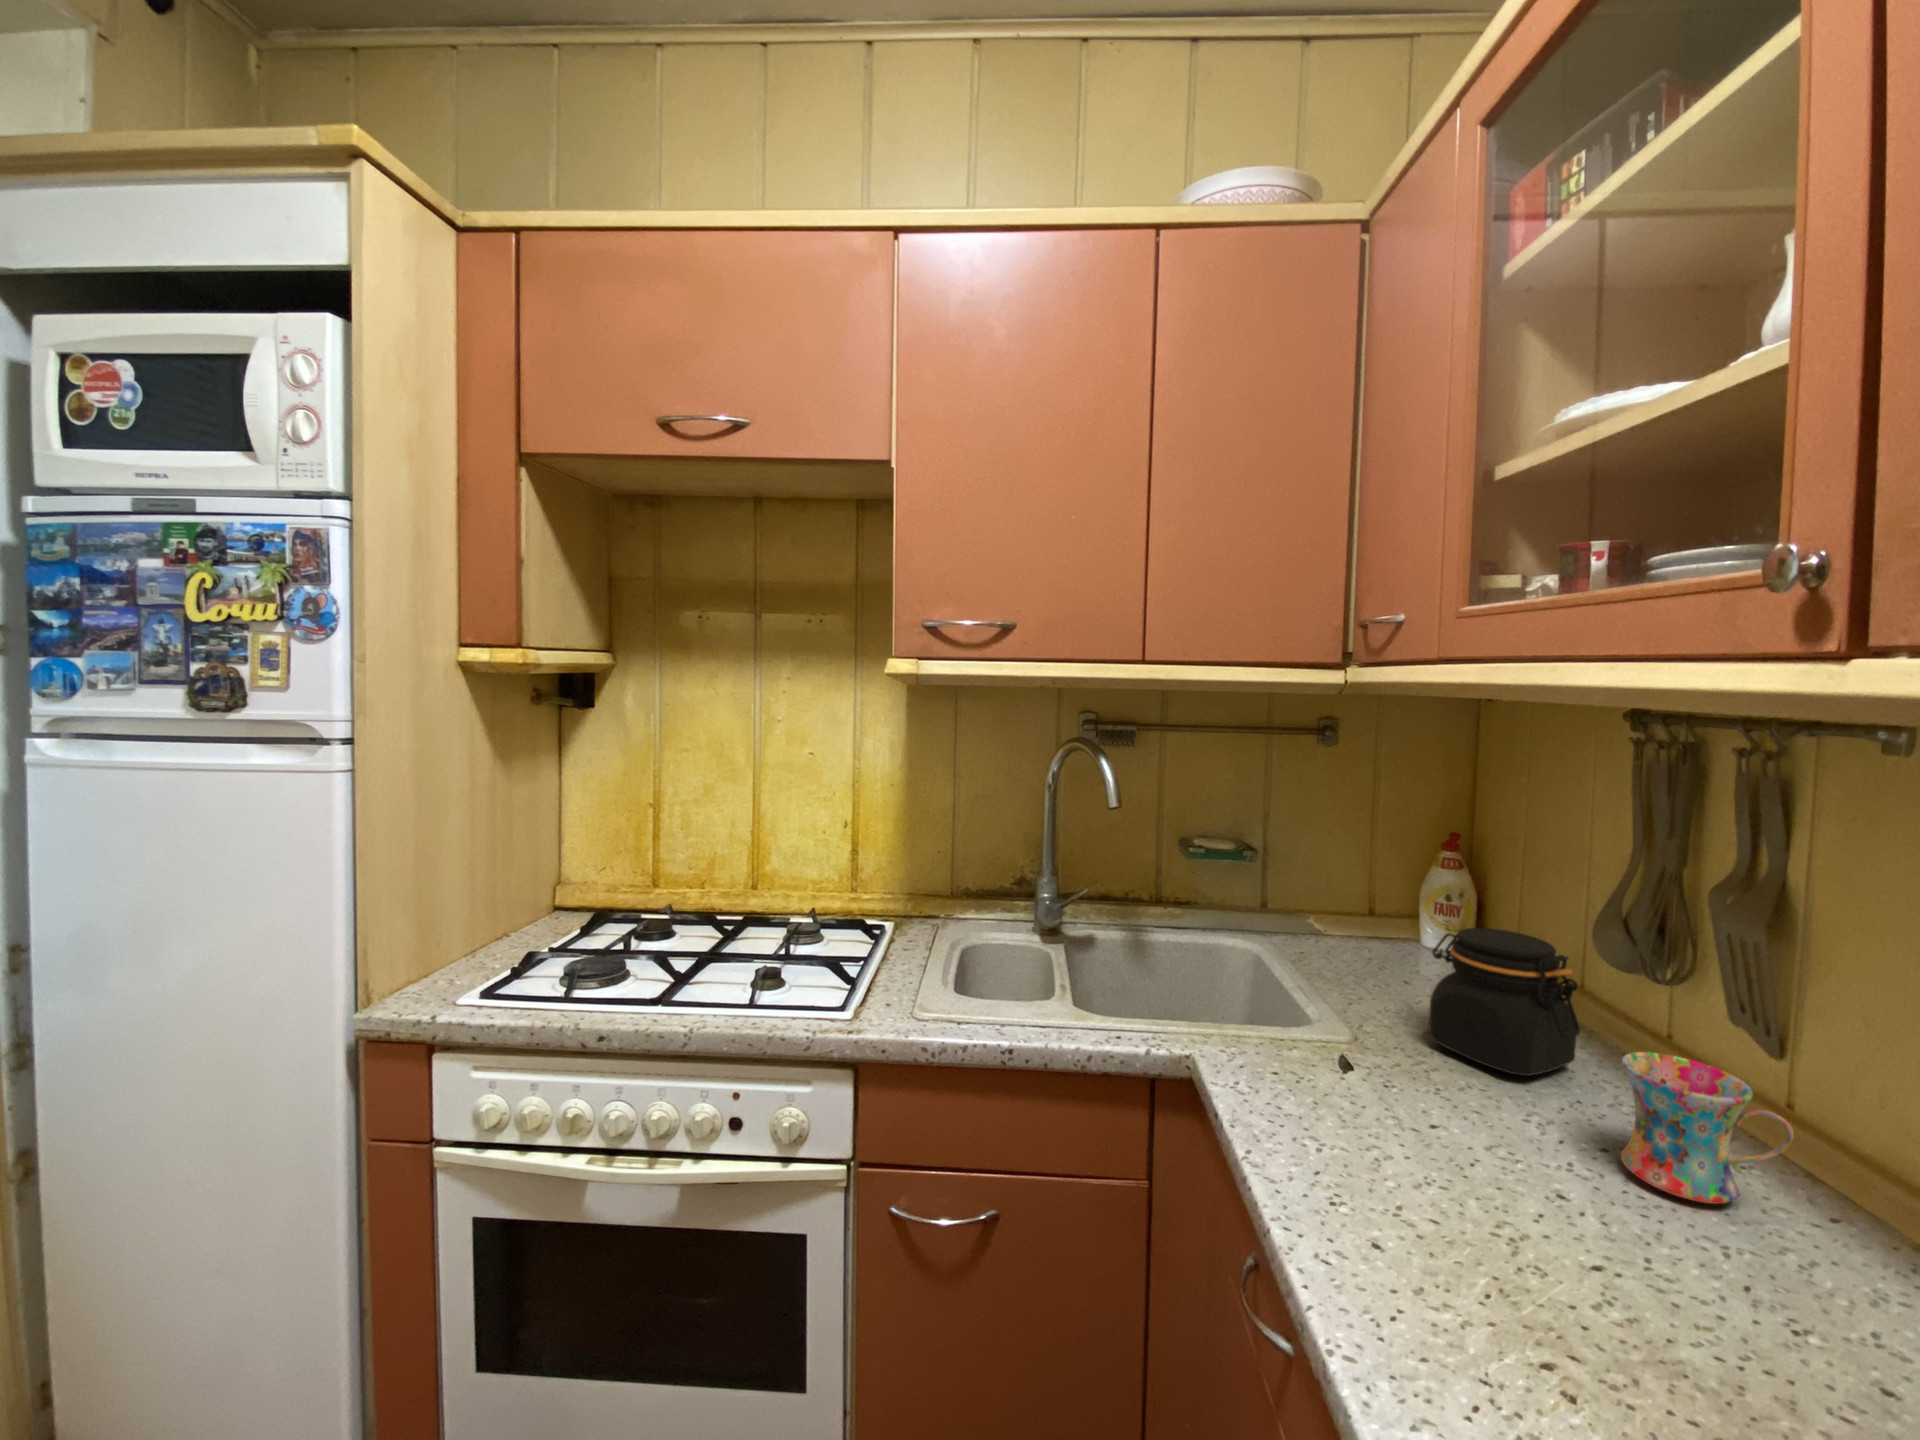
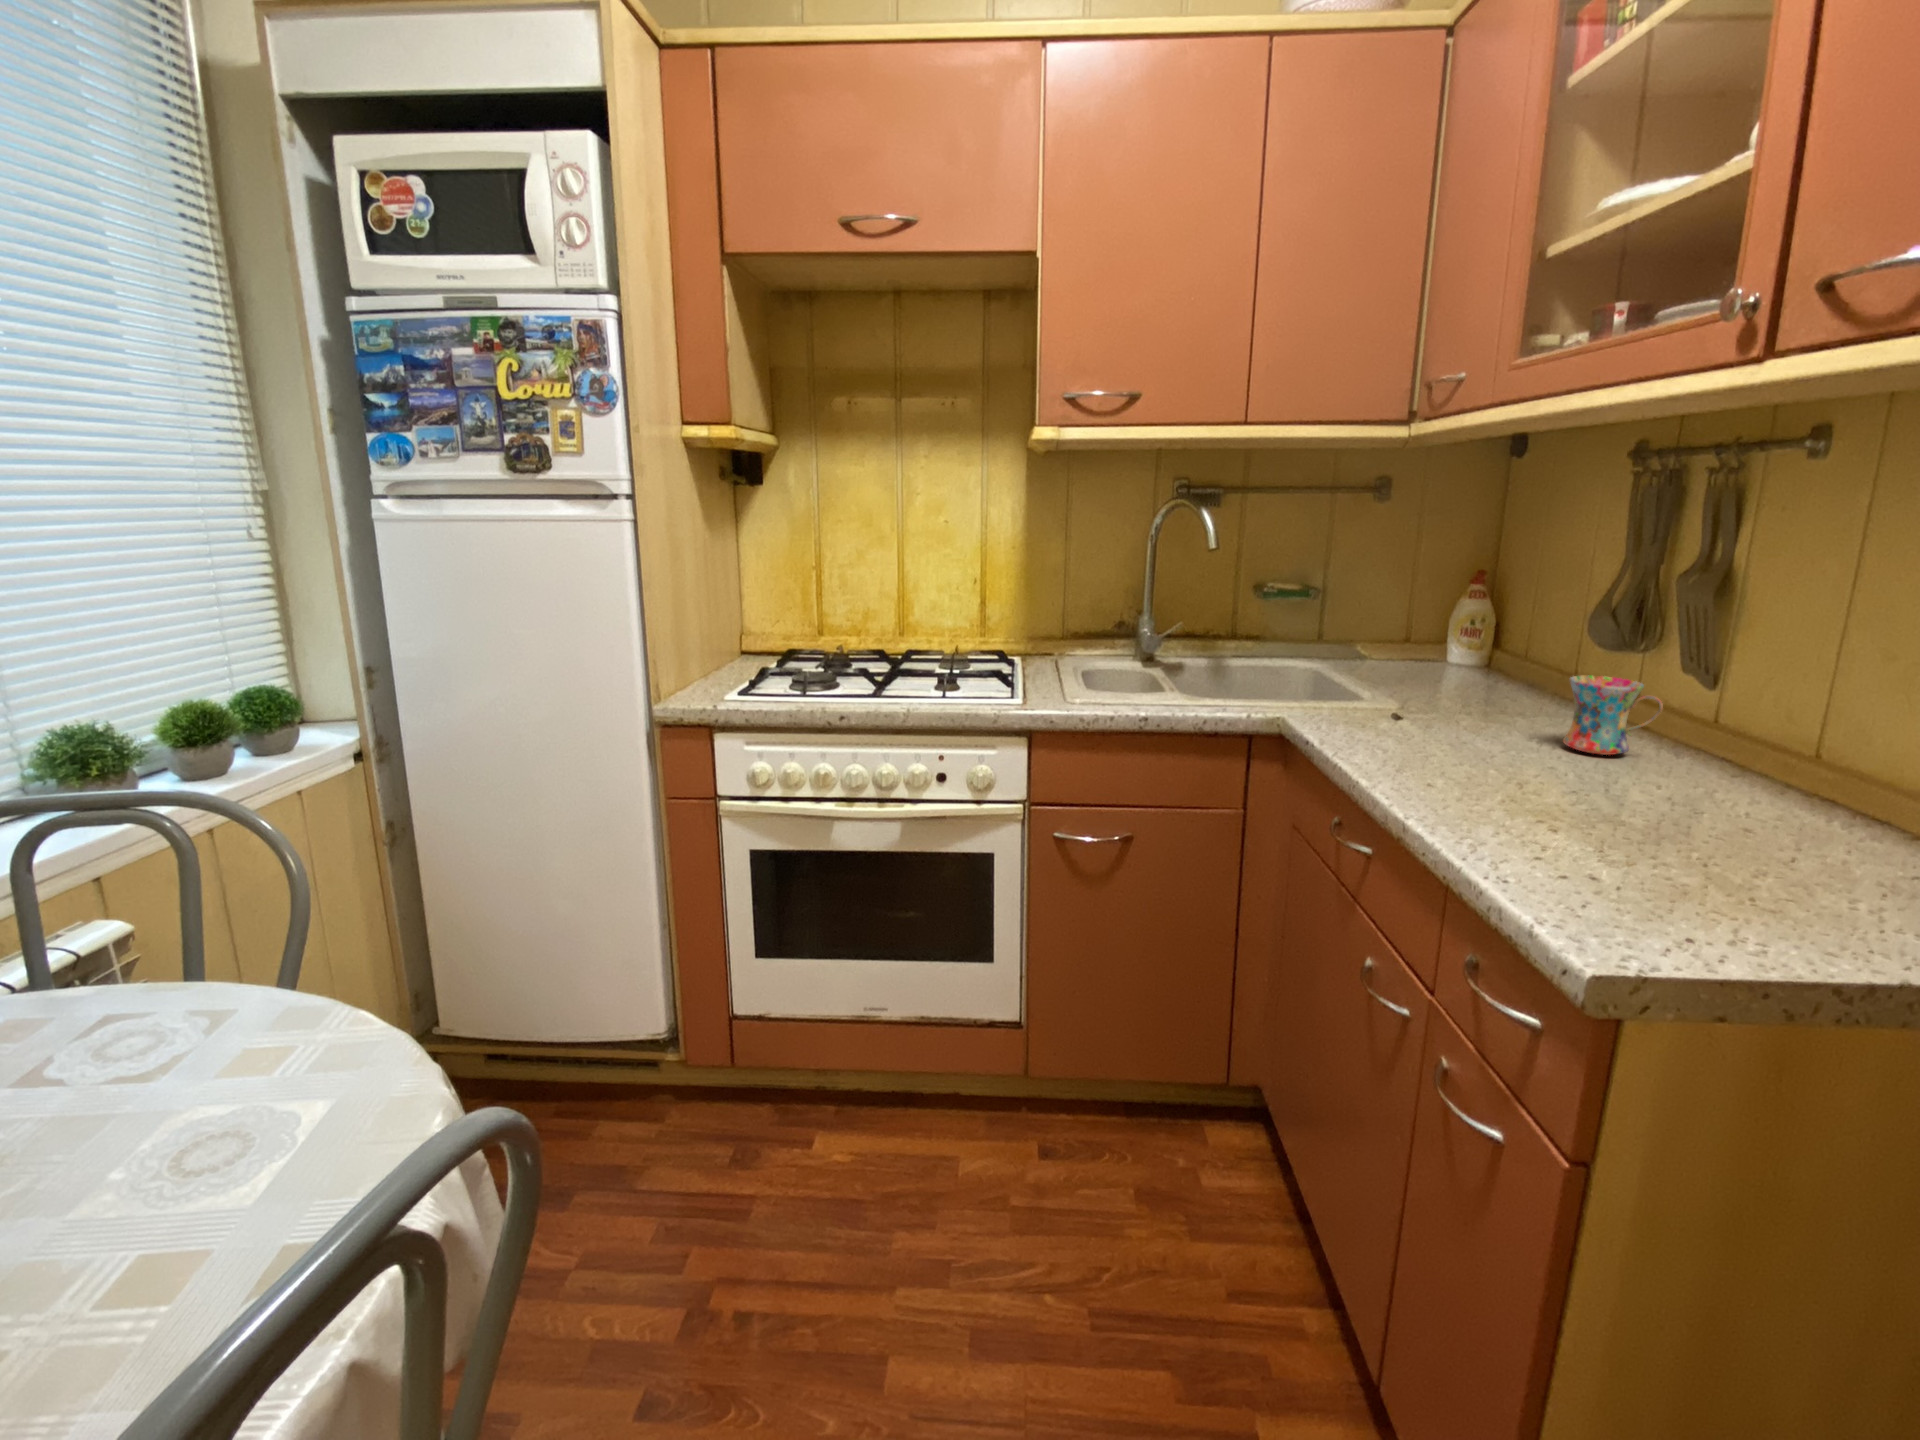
jar: present [1429,928,1580,1076] -> none [1448,622,1554,715]

